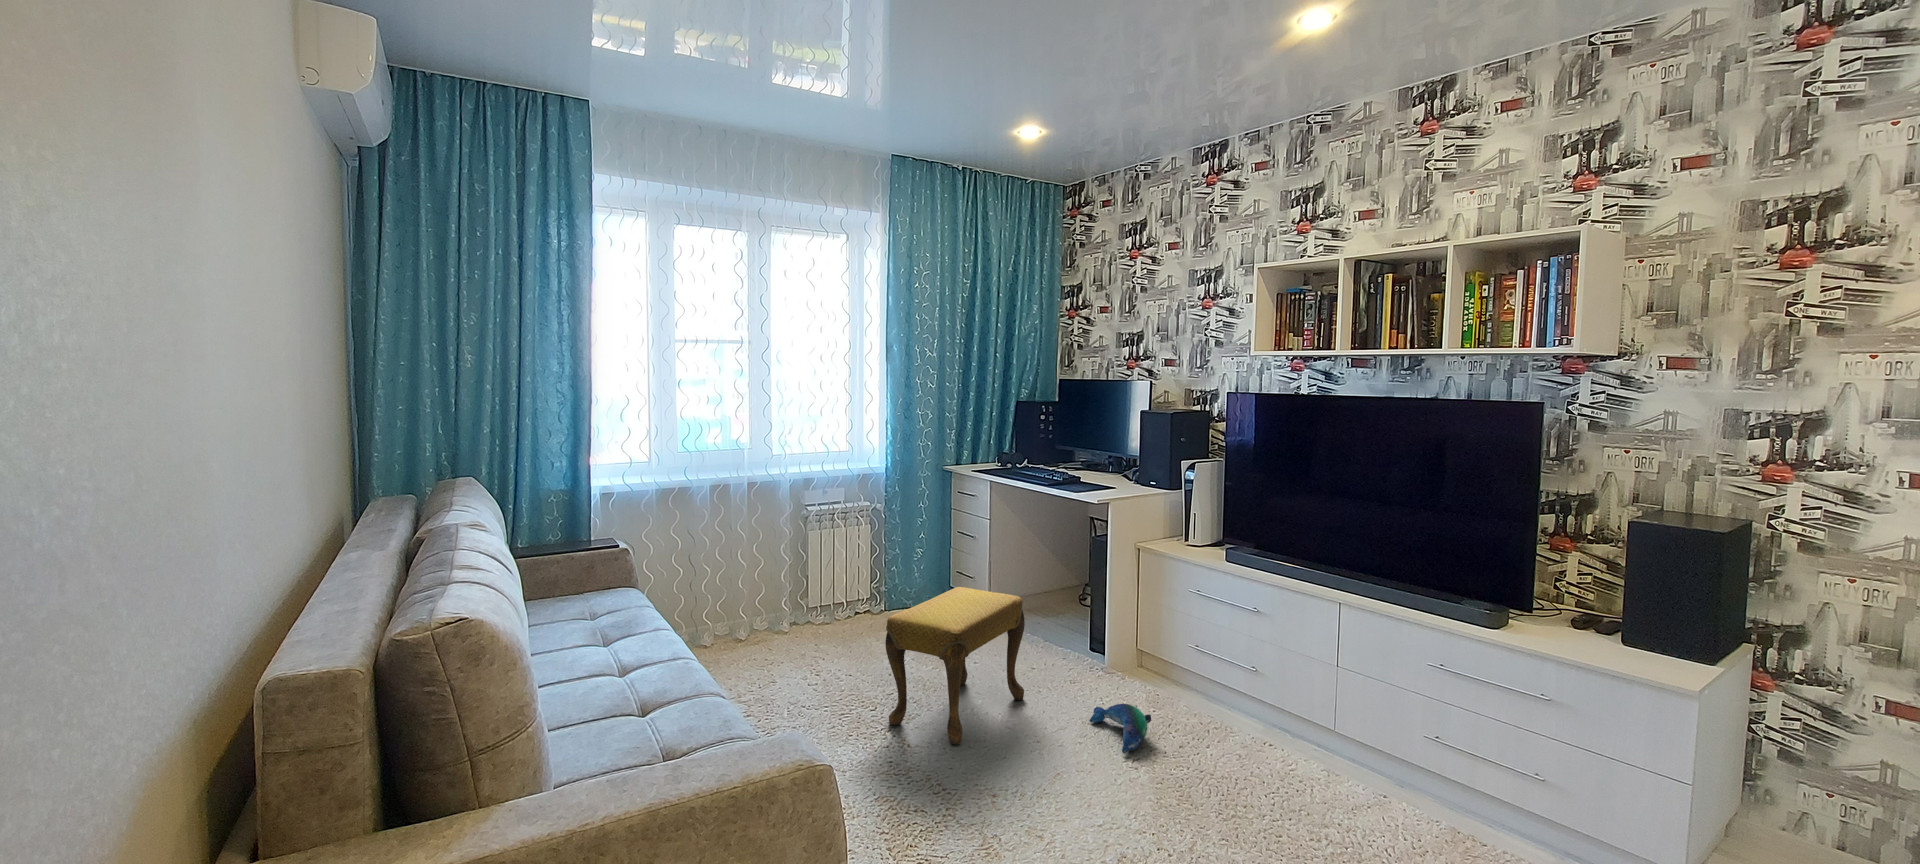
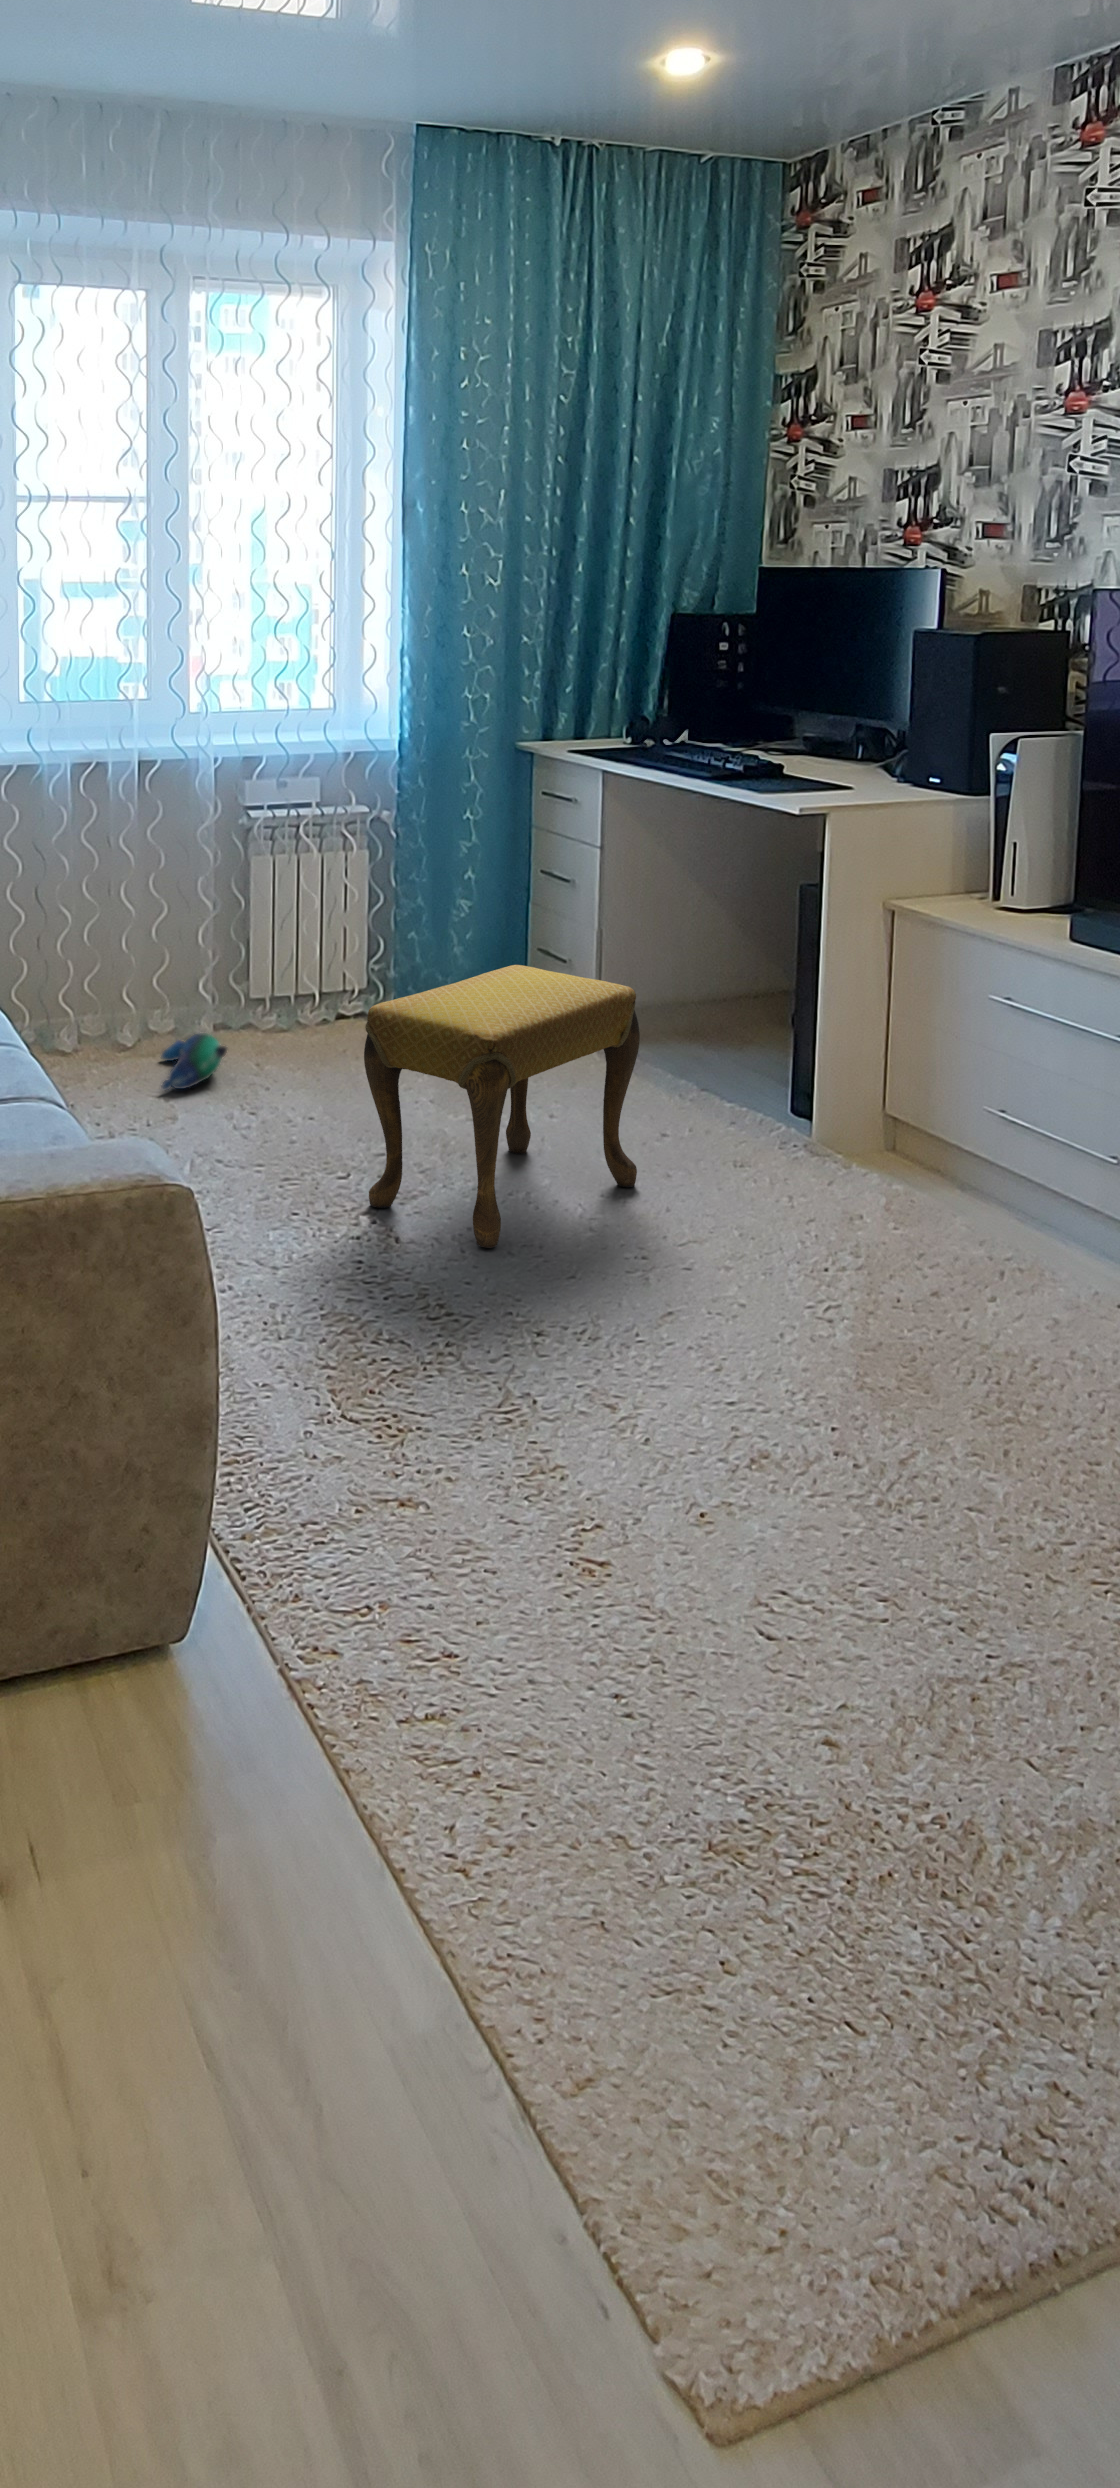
plush toy: present [1090,704,1151,754] -> present [162,1033,227,1090]

